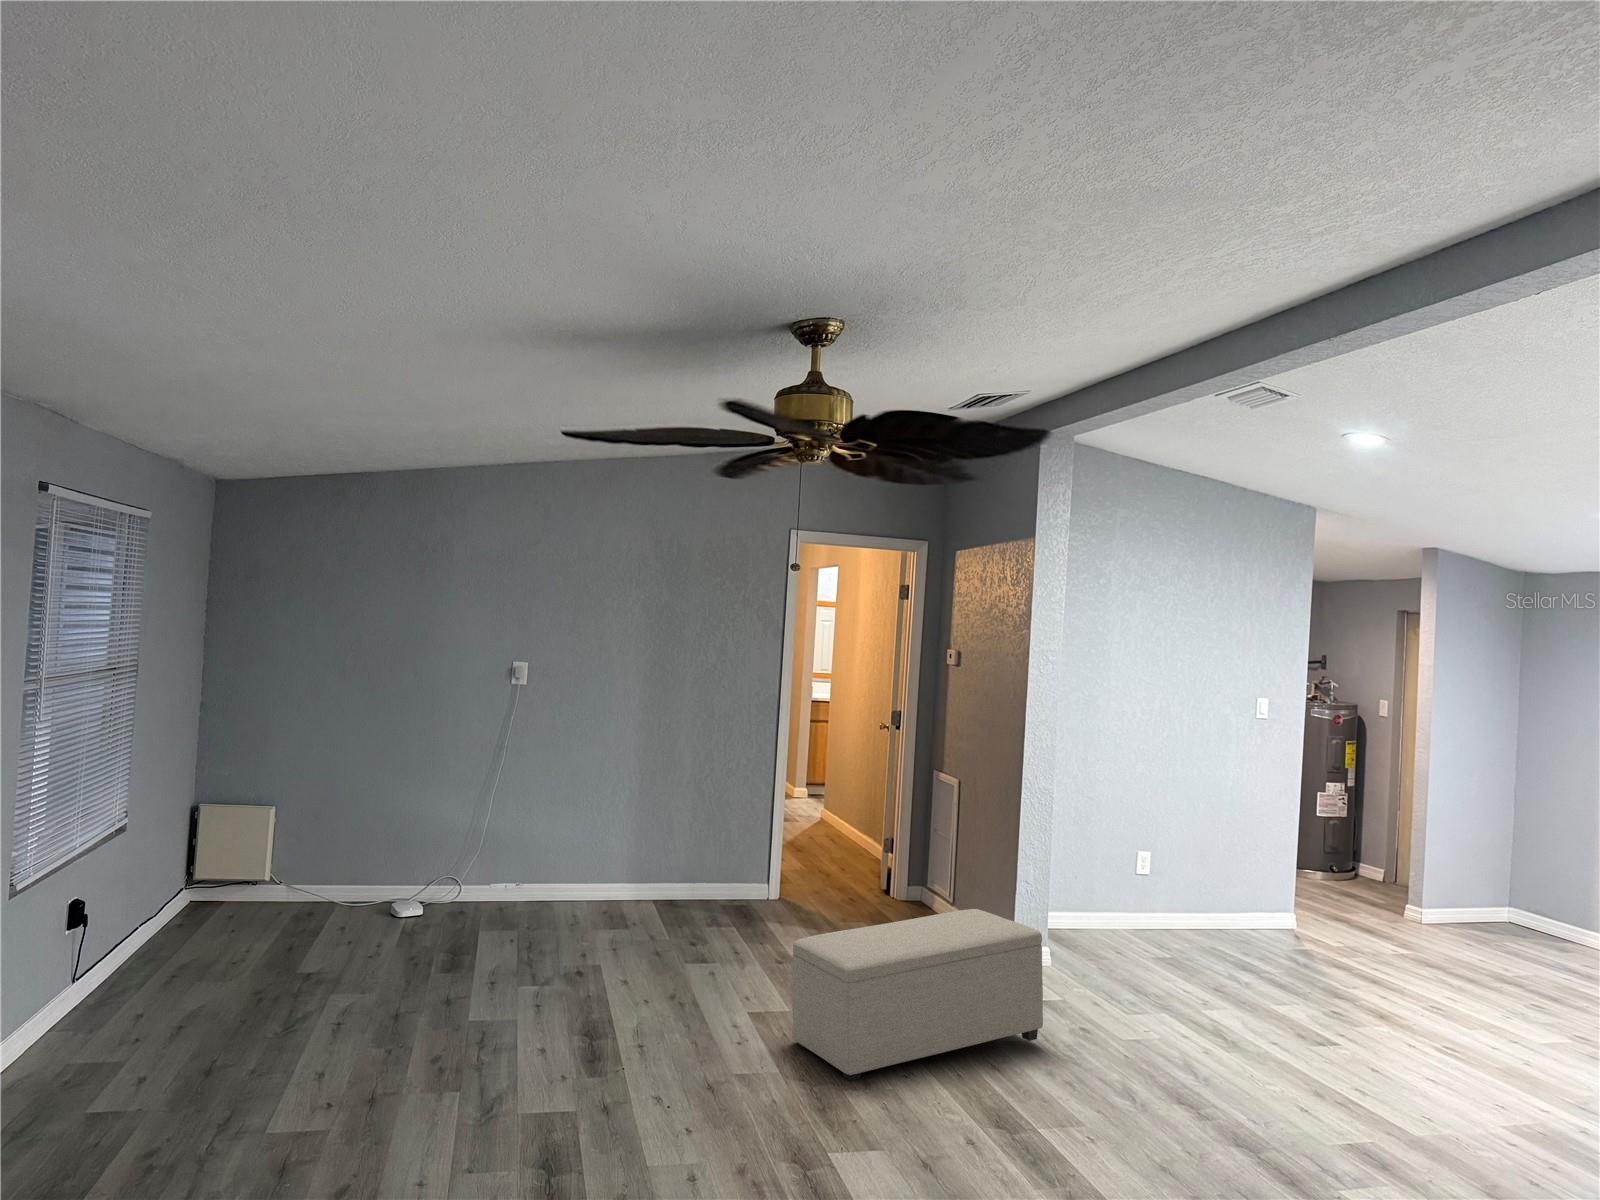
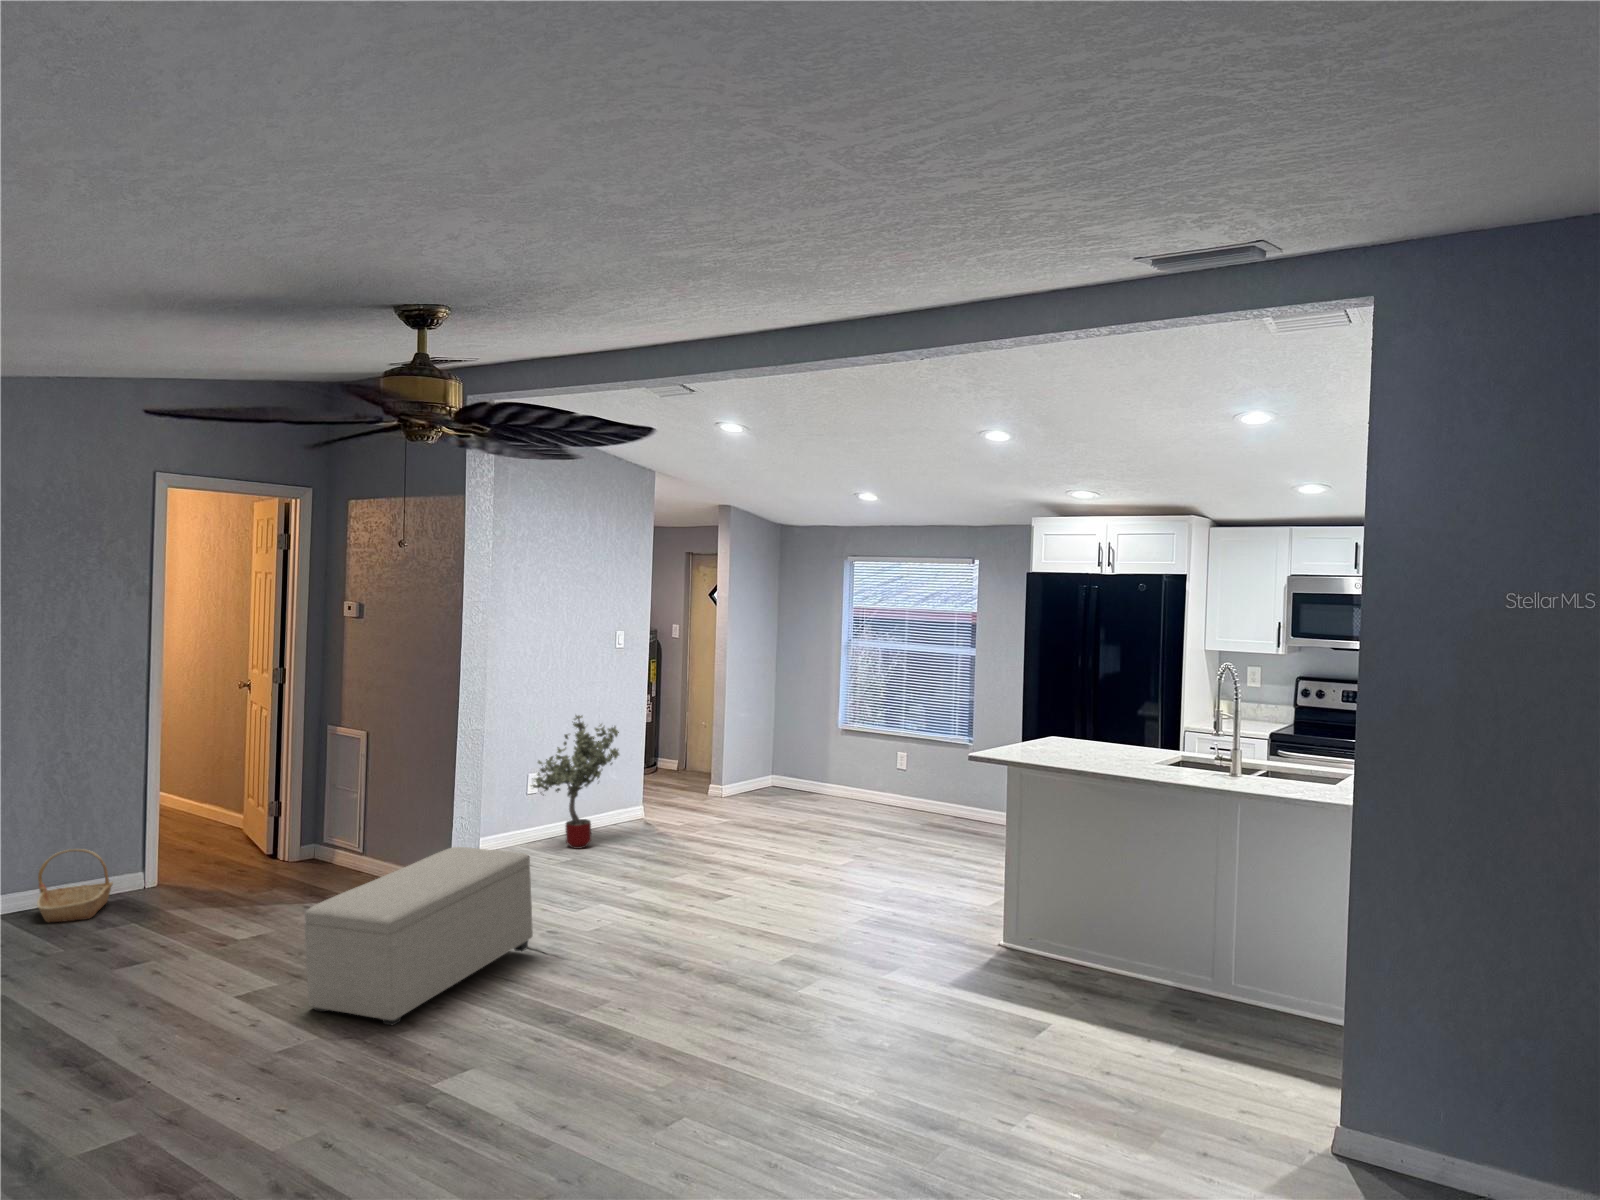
potted tree: none [1130,789,1246,946] -> present [532,715,619,849]
basket: none [672,853,735,917] -> present [37,849,113,922]

